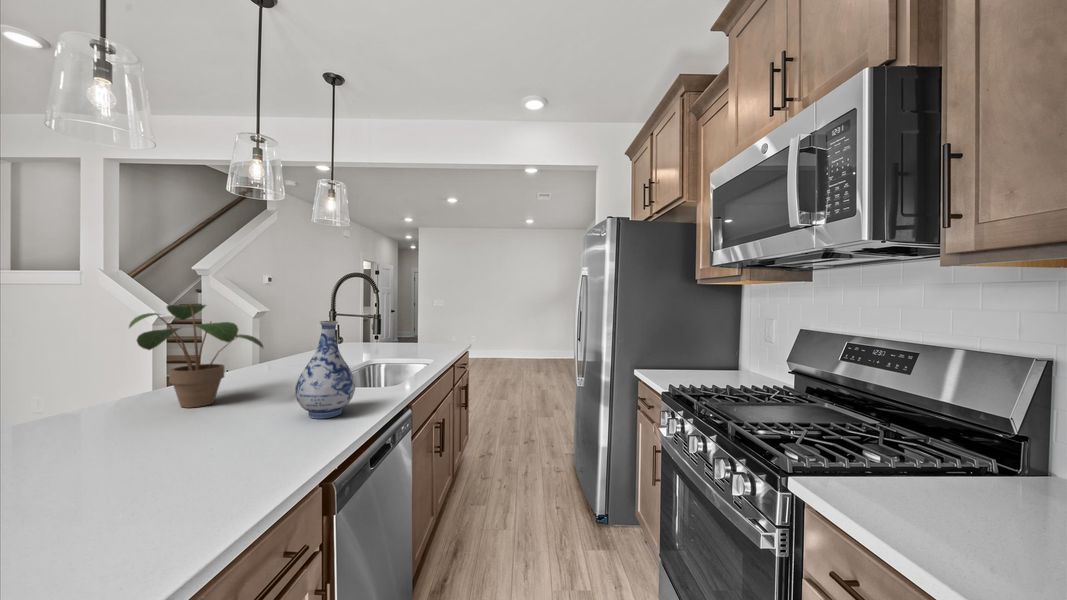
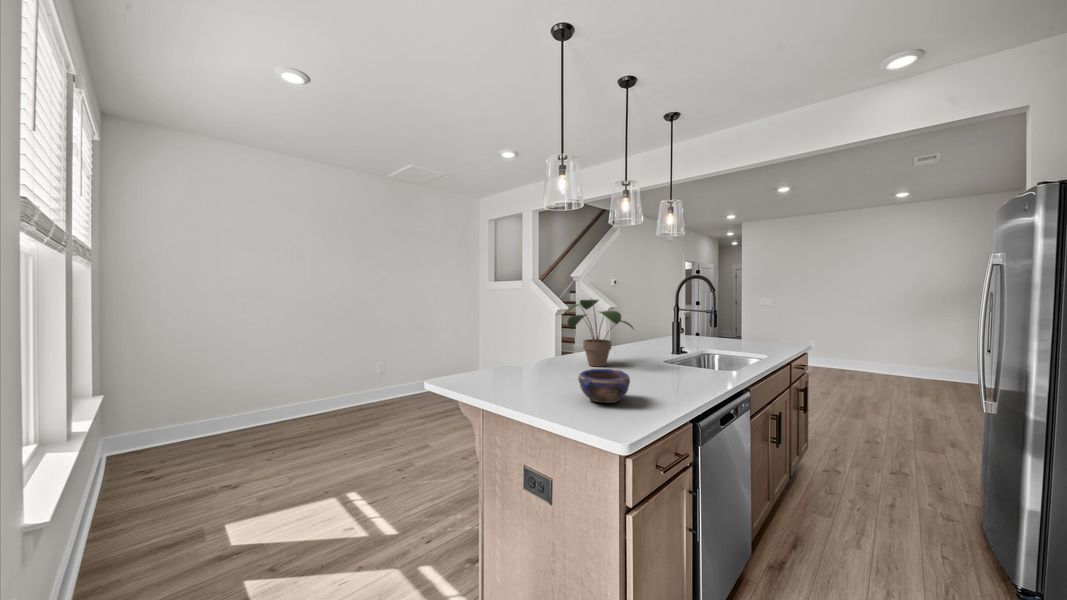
vase: present [295,321,355,418] -> none [661,311,704,384]
bowl: none [96,425,220,495] -> present [578,369,630,403]

